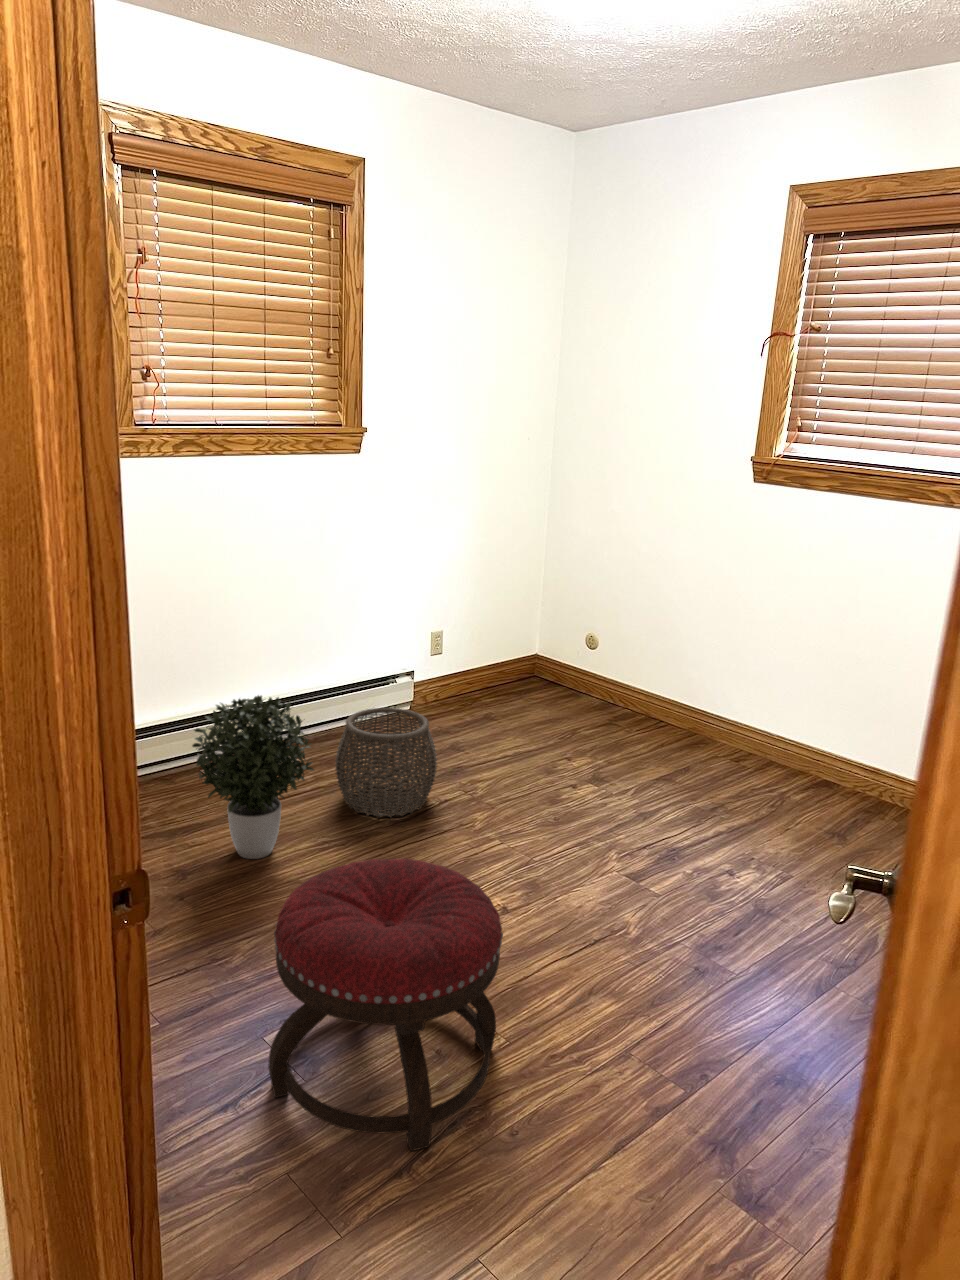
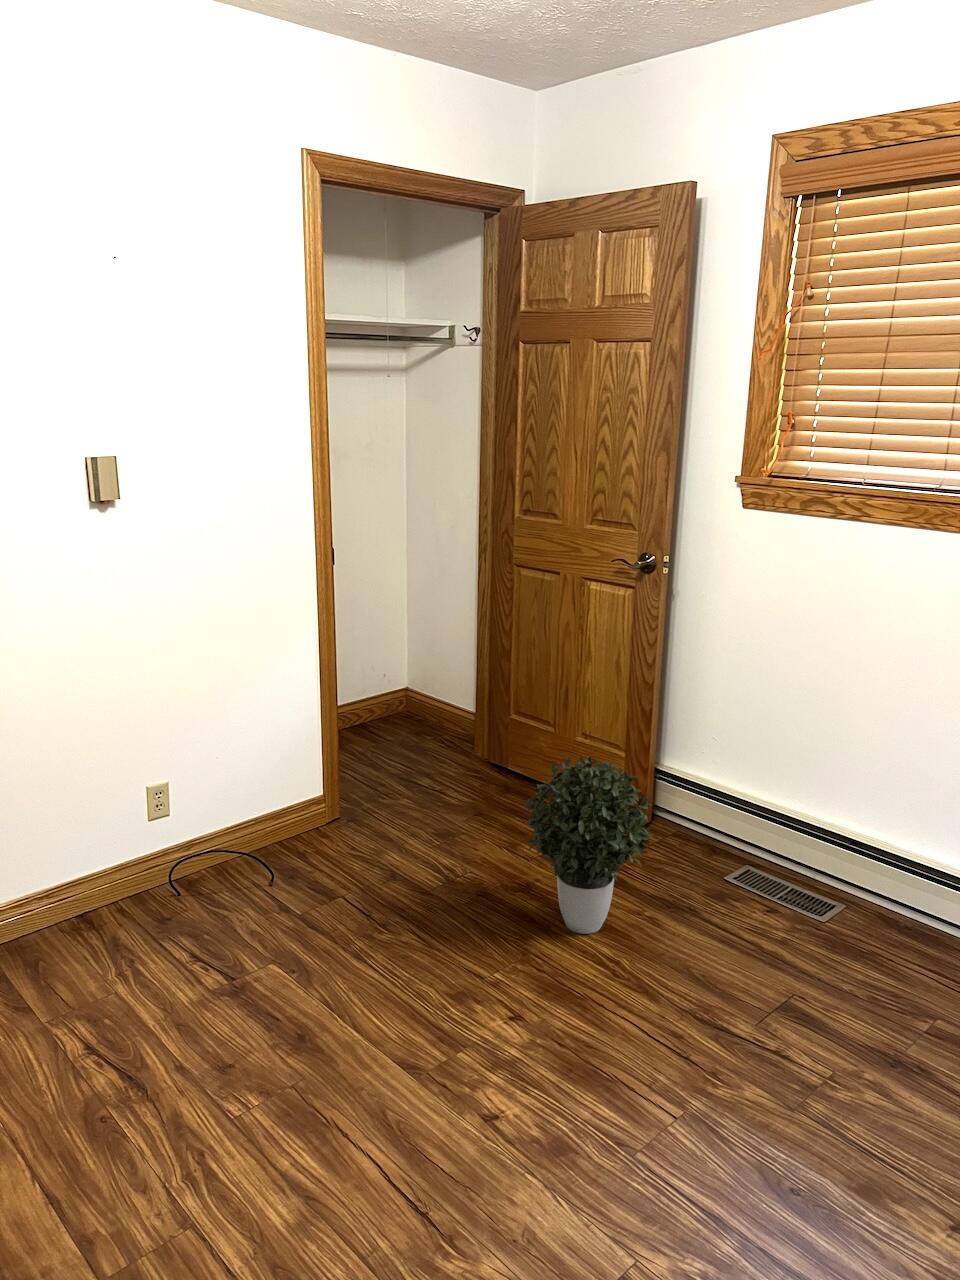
woven basket: present [335,708,437,817] -> none [688,871,836,1038]
ottoman: present [268,858,503,1151] -> none [101,844,324,1105]

